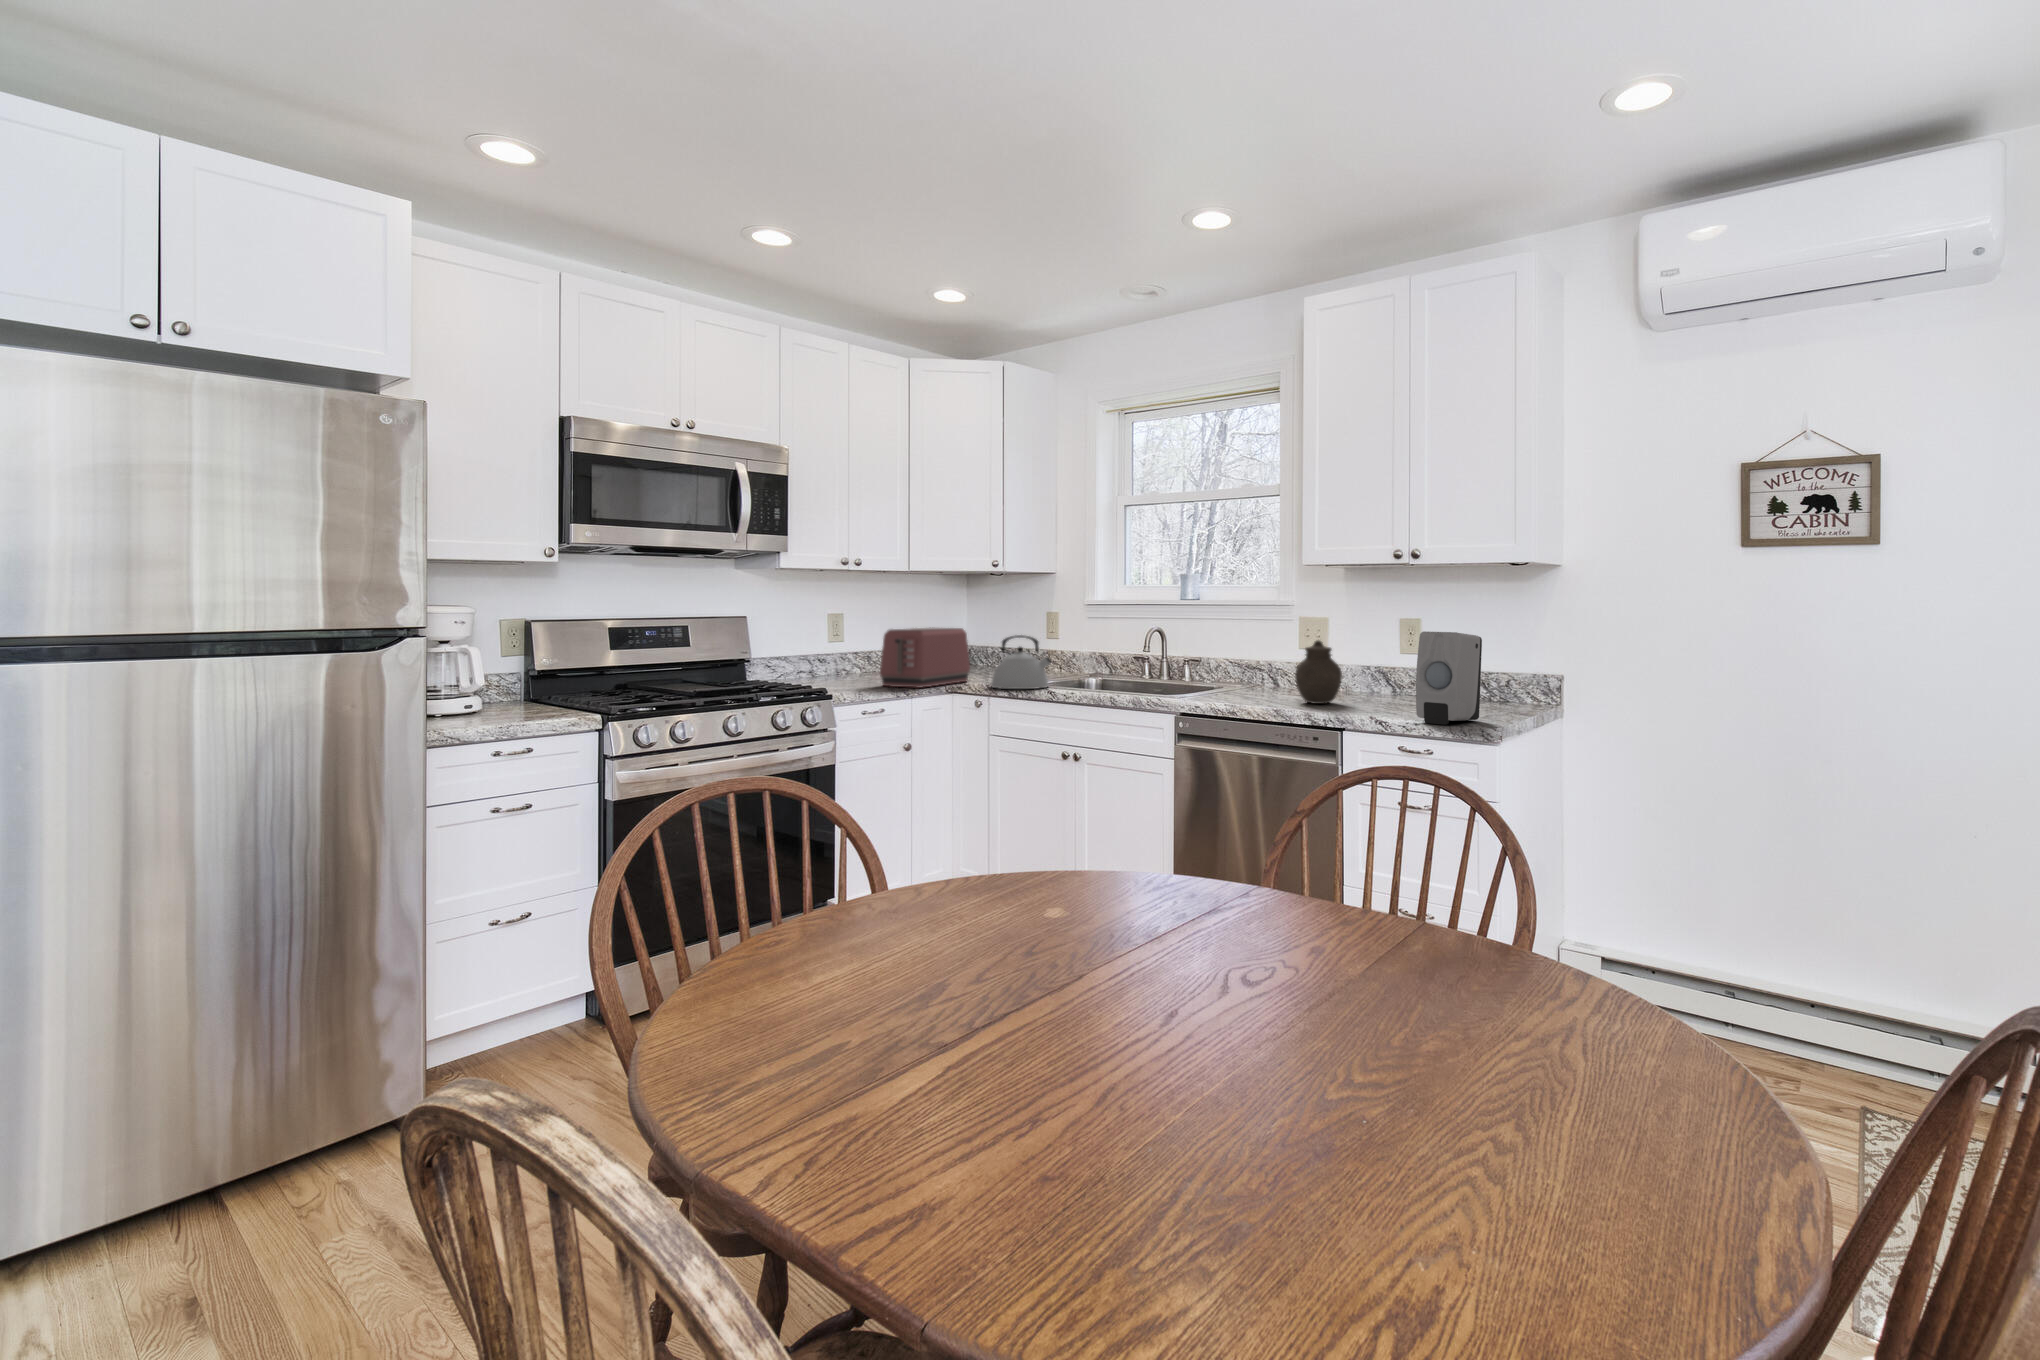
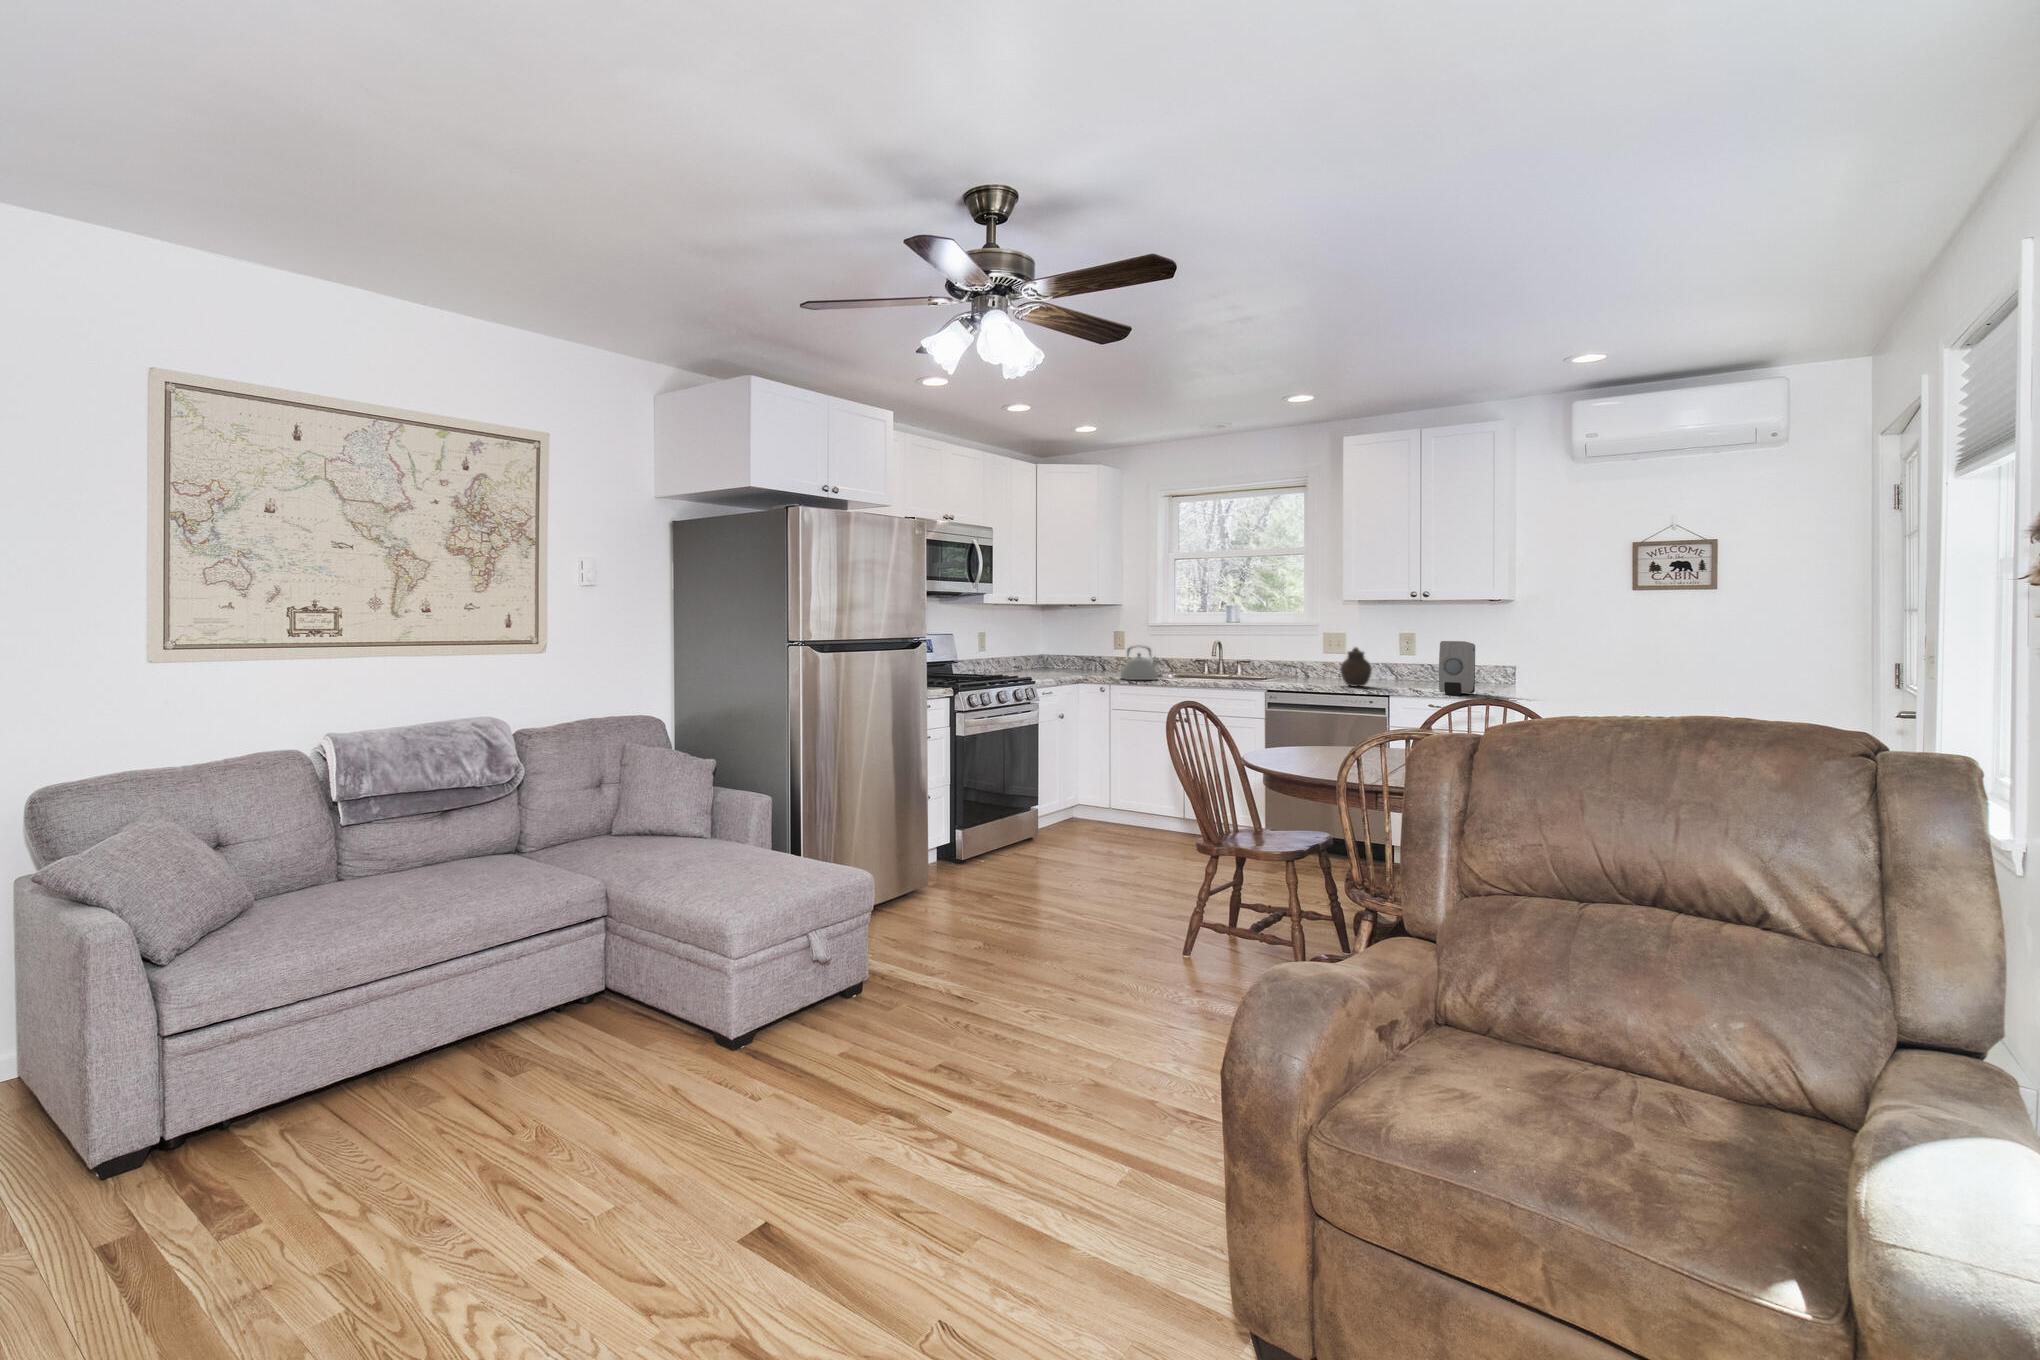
toaster: present [880,628,970,688] -> none [1049,641,1095,679]

